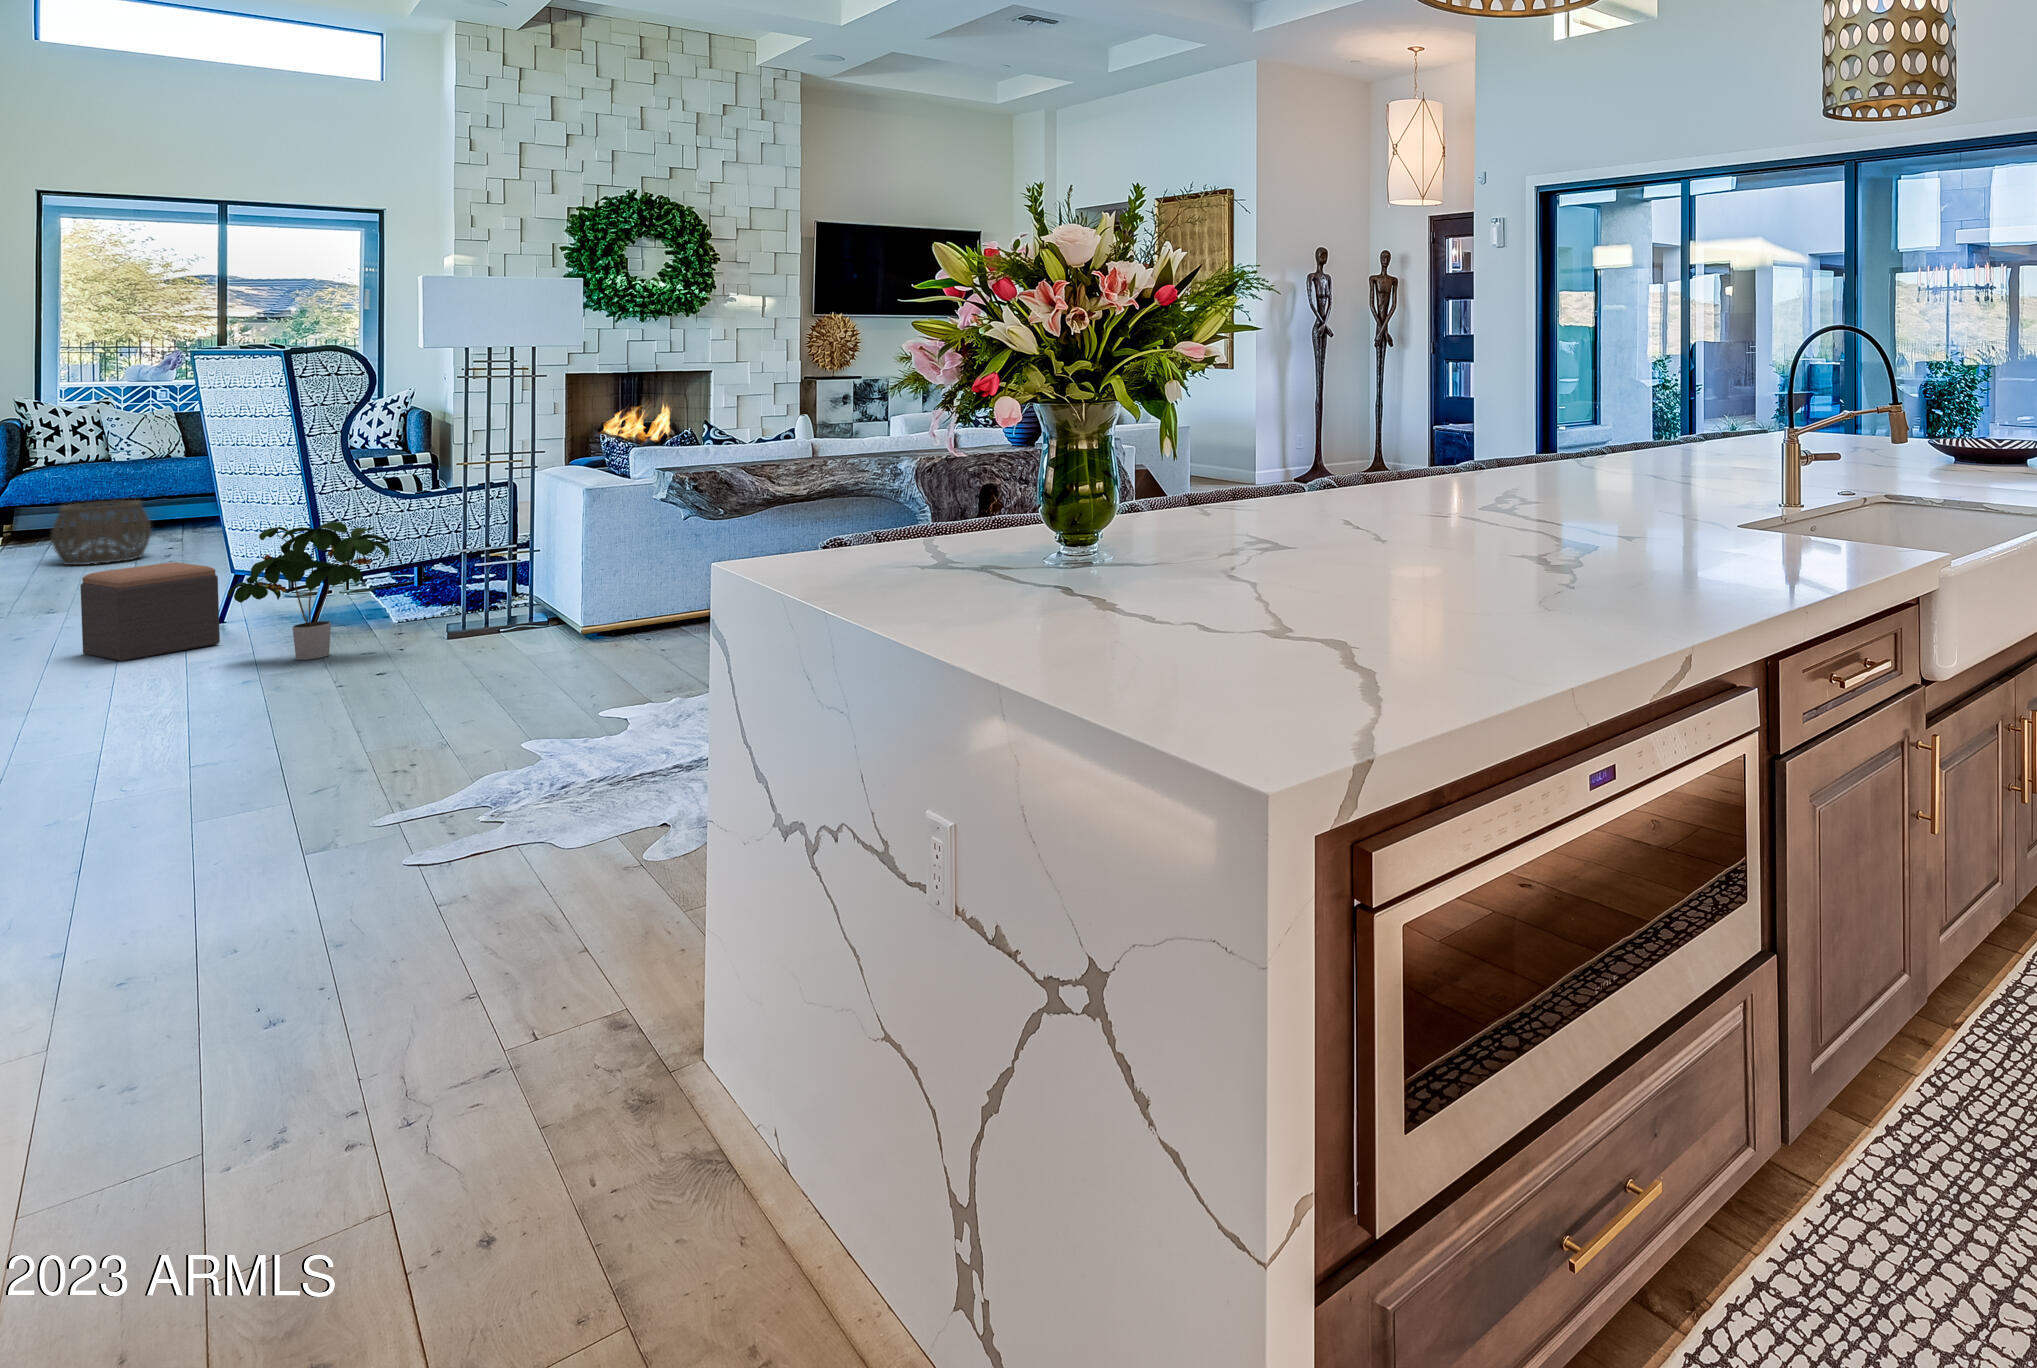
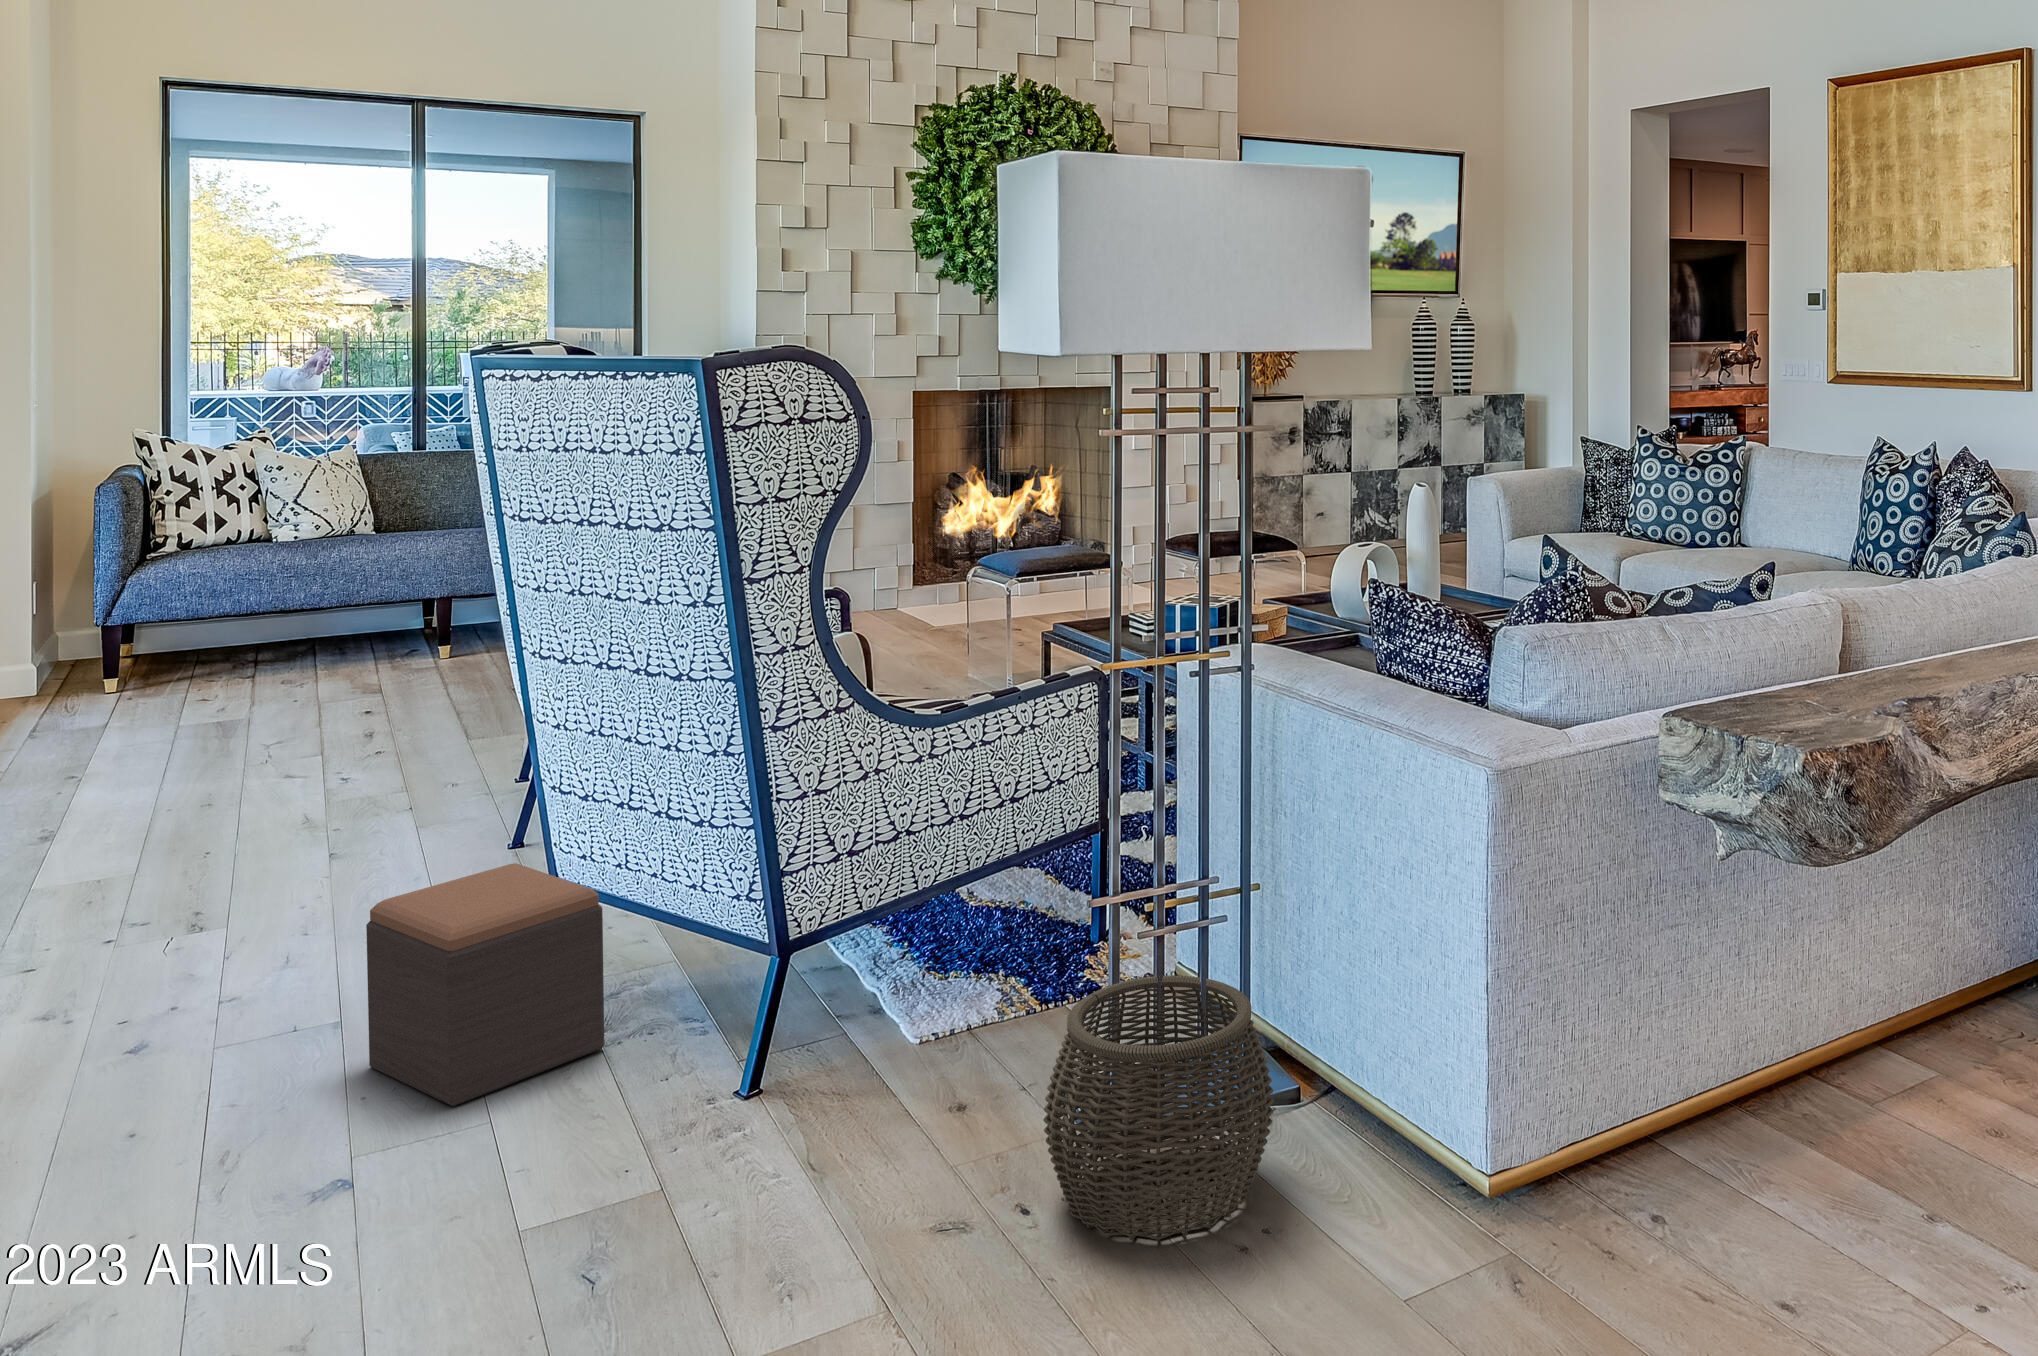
woven basket: present [52,500,151,565] -> present [1043,975,1274,1241]
potted plant: present [227,522,390,660] -> none [659,824,950,1133]

